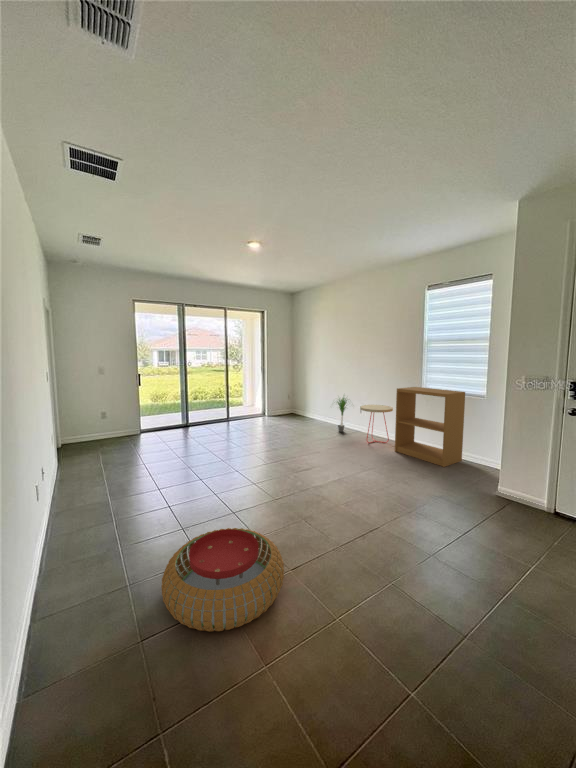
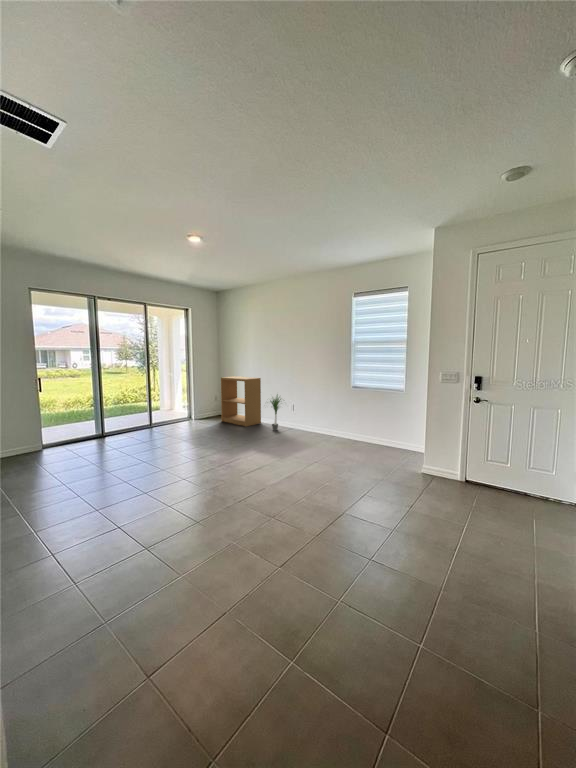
bookshelf: present [395,387,465,467] -> present [221,376,261,426]
side table: present [360,405,393,443] -> none [296,402,326,439]
pouf: present [161,528,284,631] -> none [152,533,278,639]

